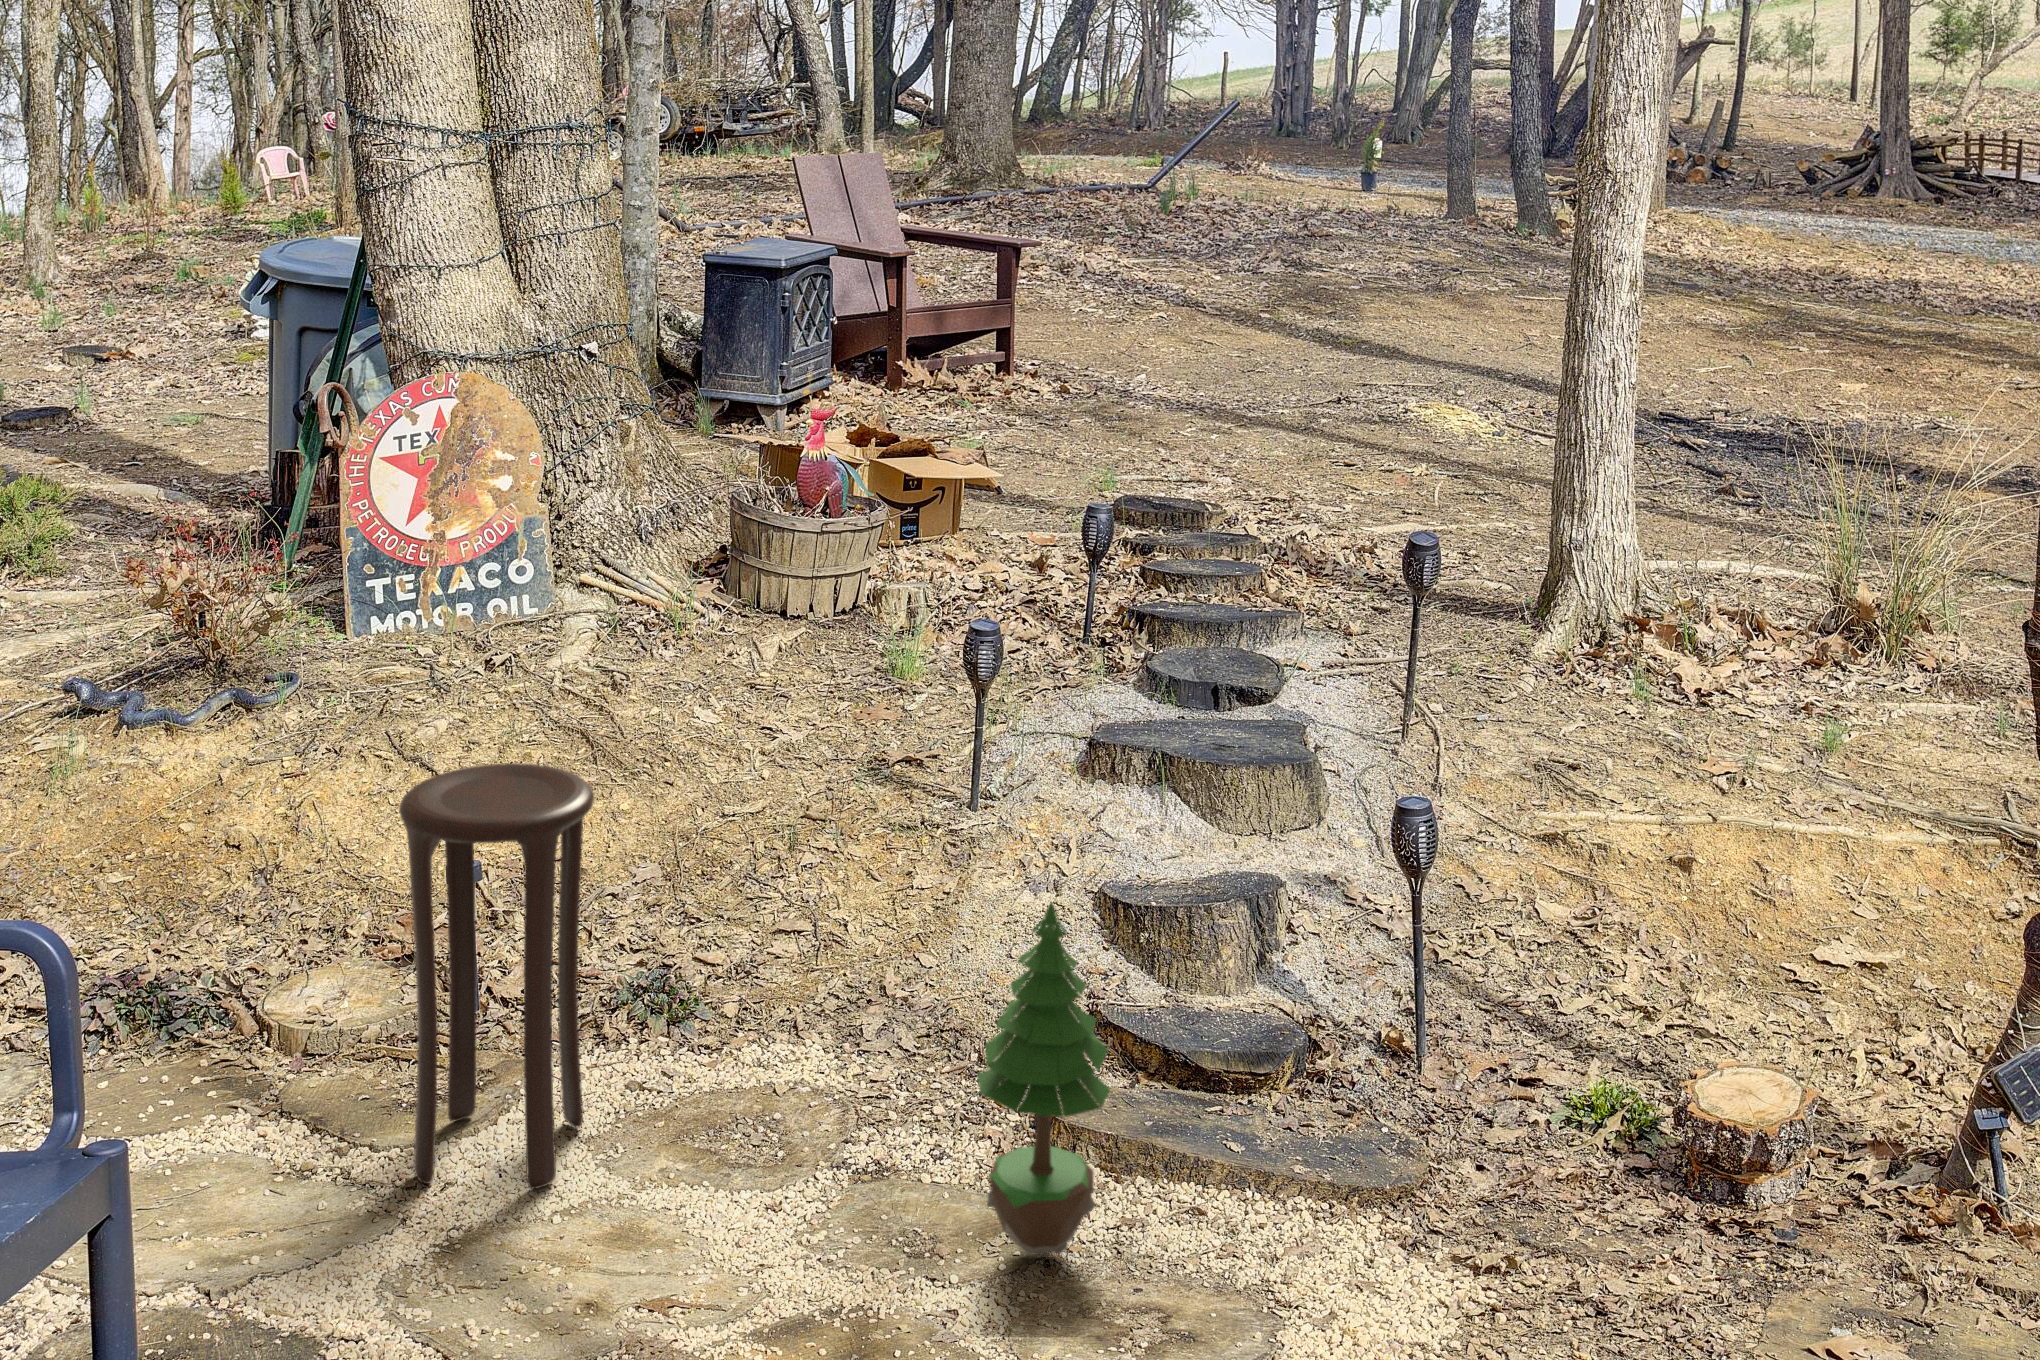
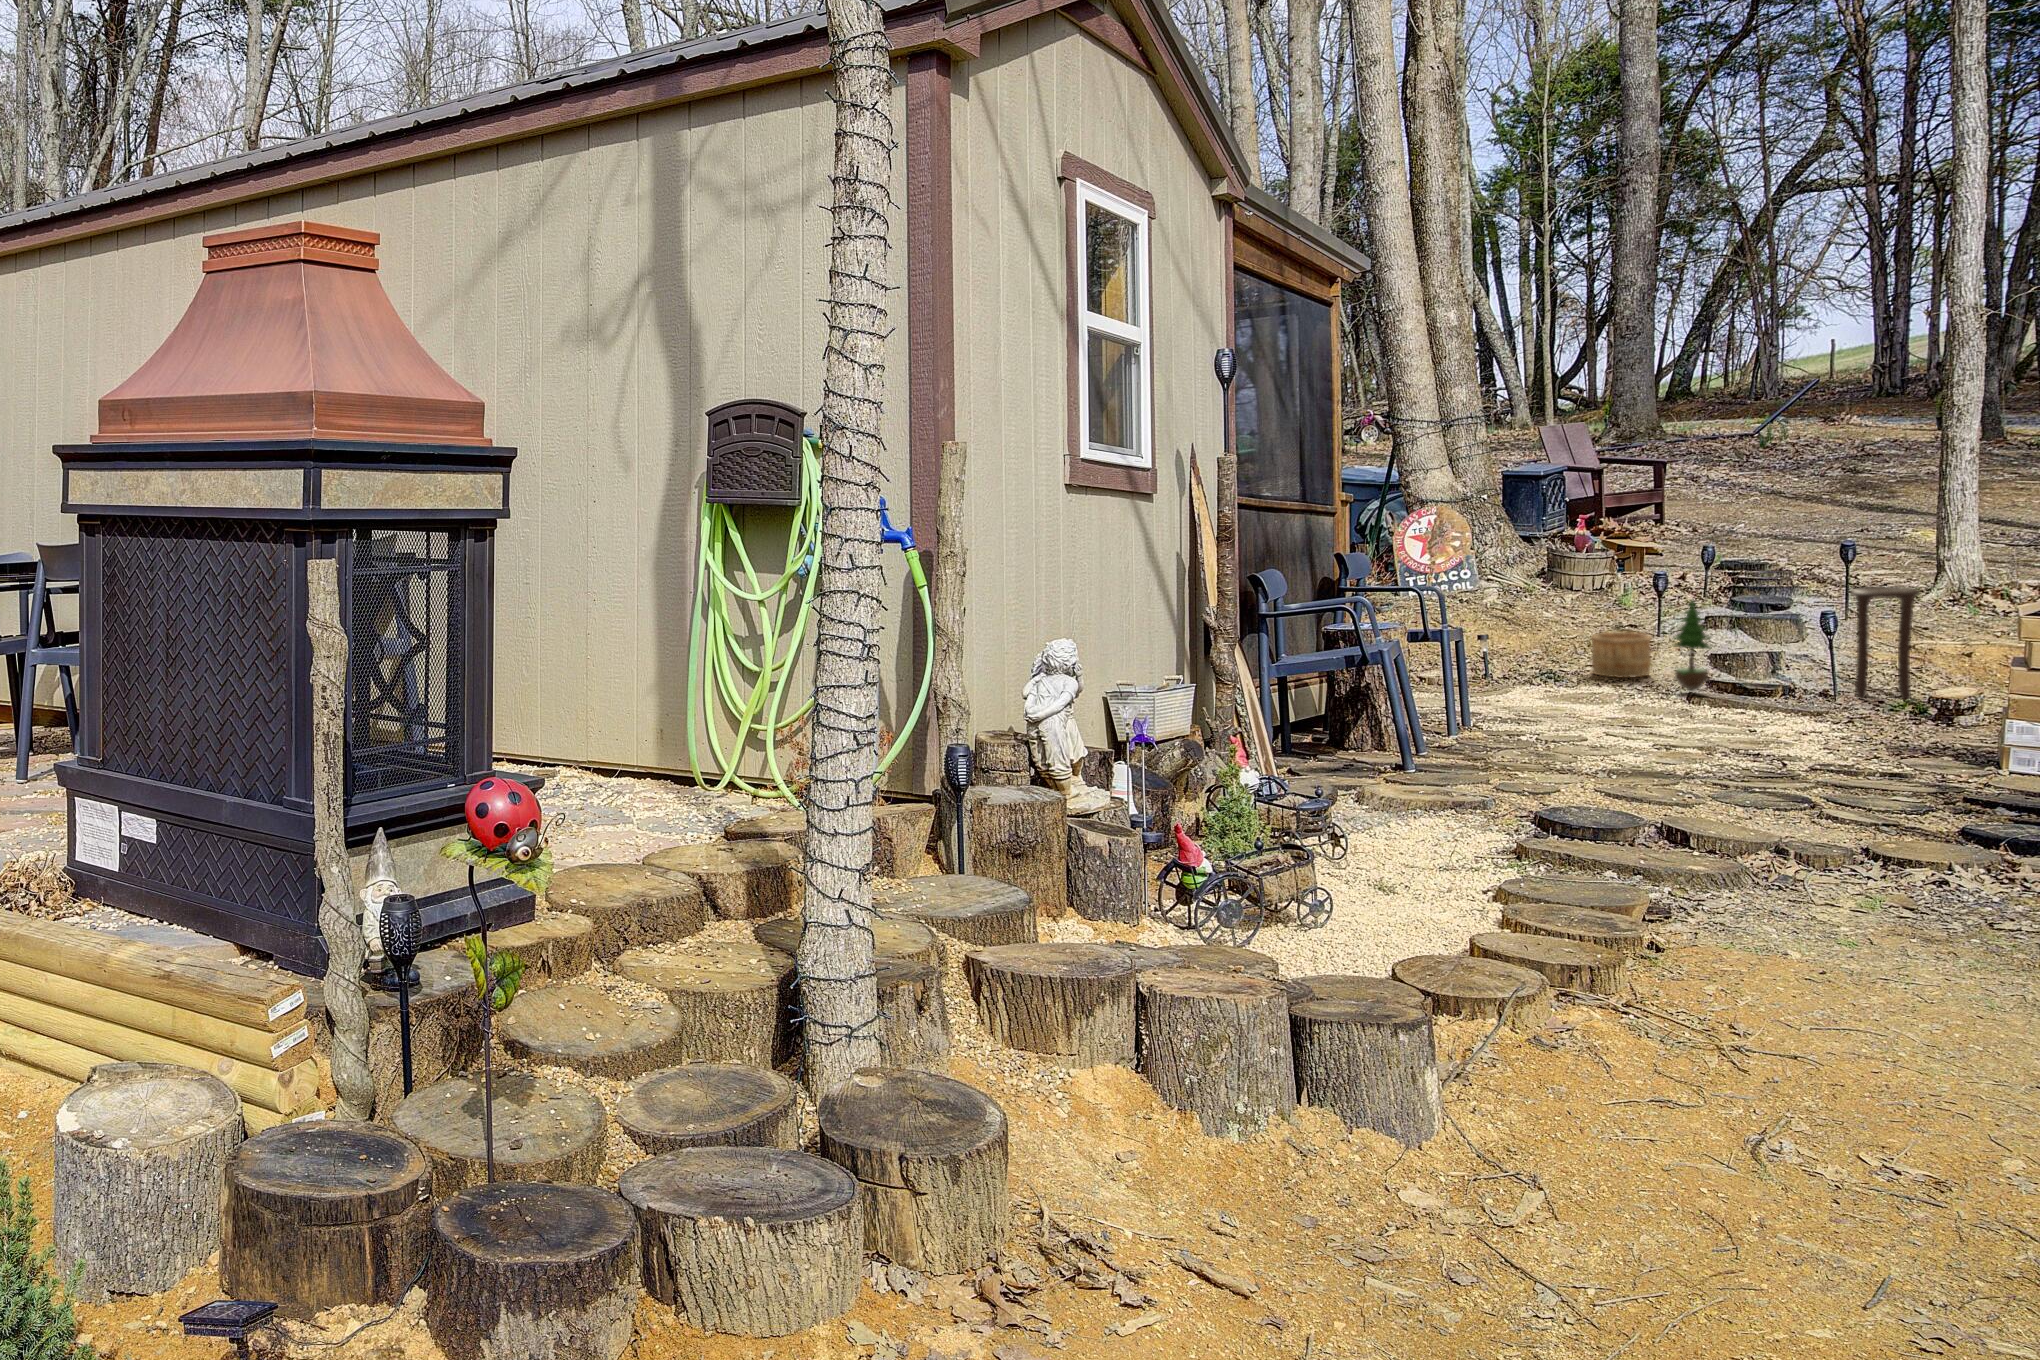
stool: present [399,763,594,1189] -> present [1850,587,1920,701]
wooden bucket: none [758,886,941,1091] -> present [1591,631,1652,678]

